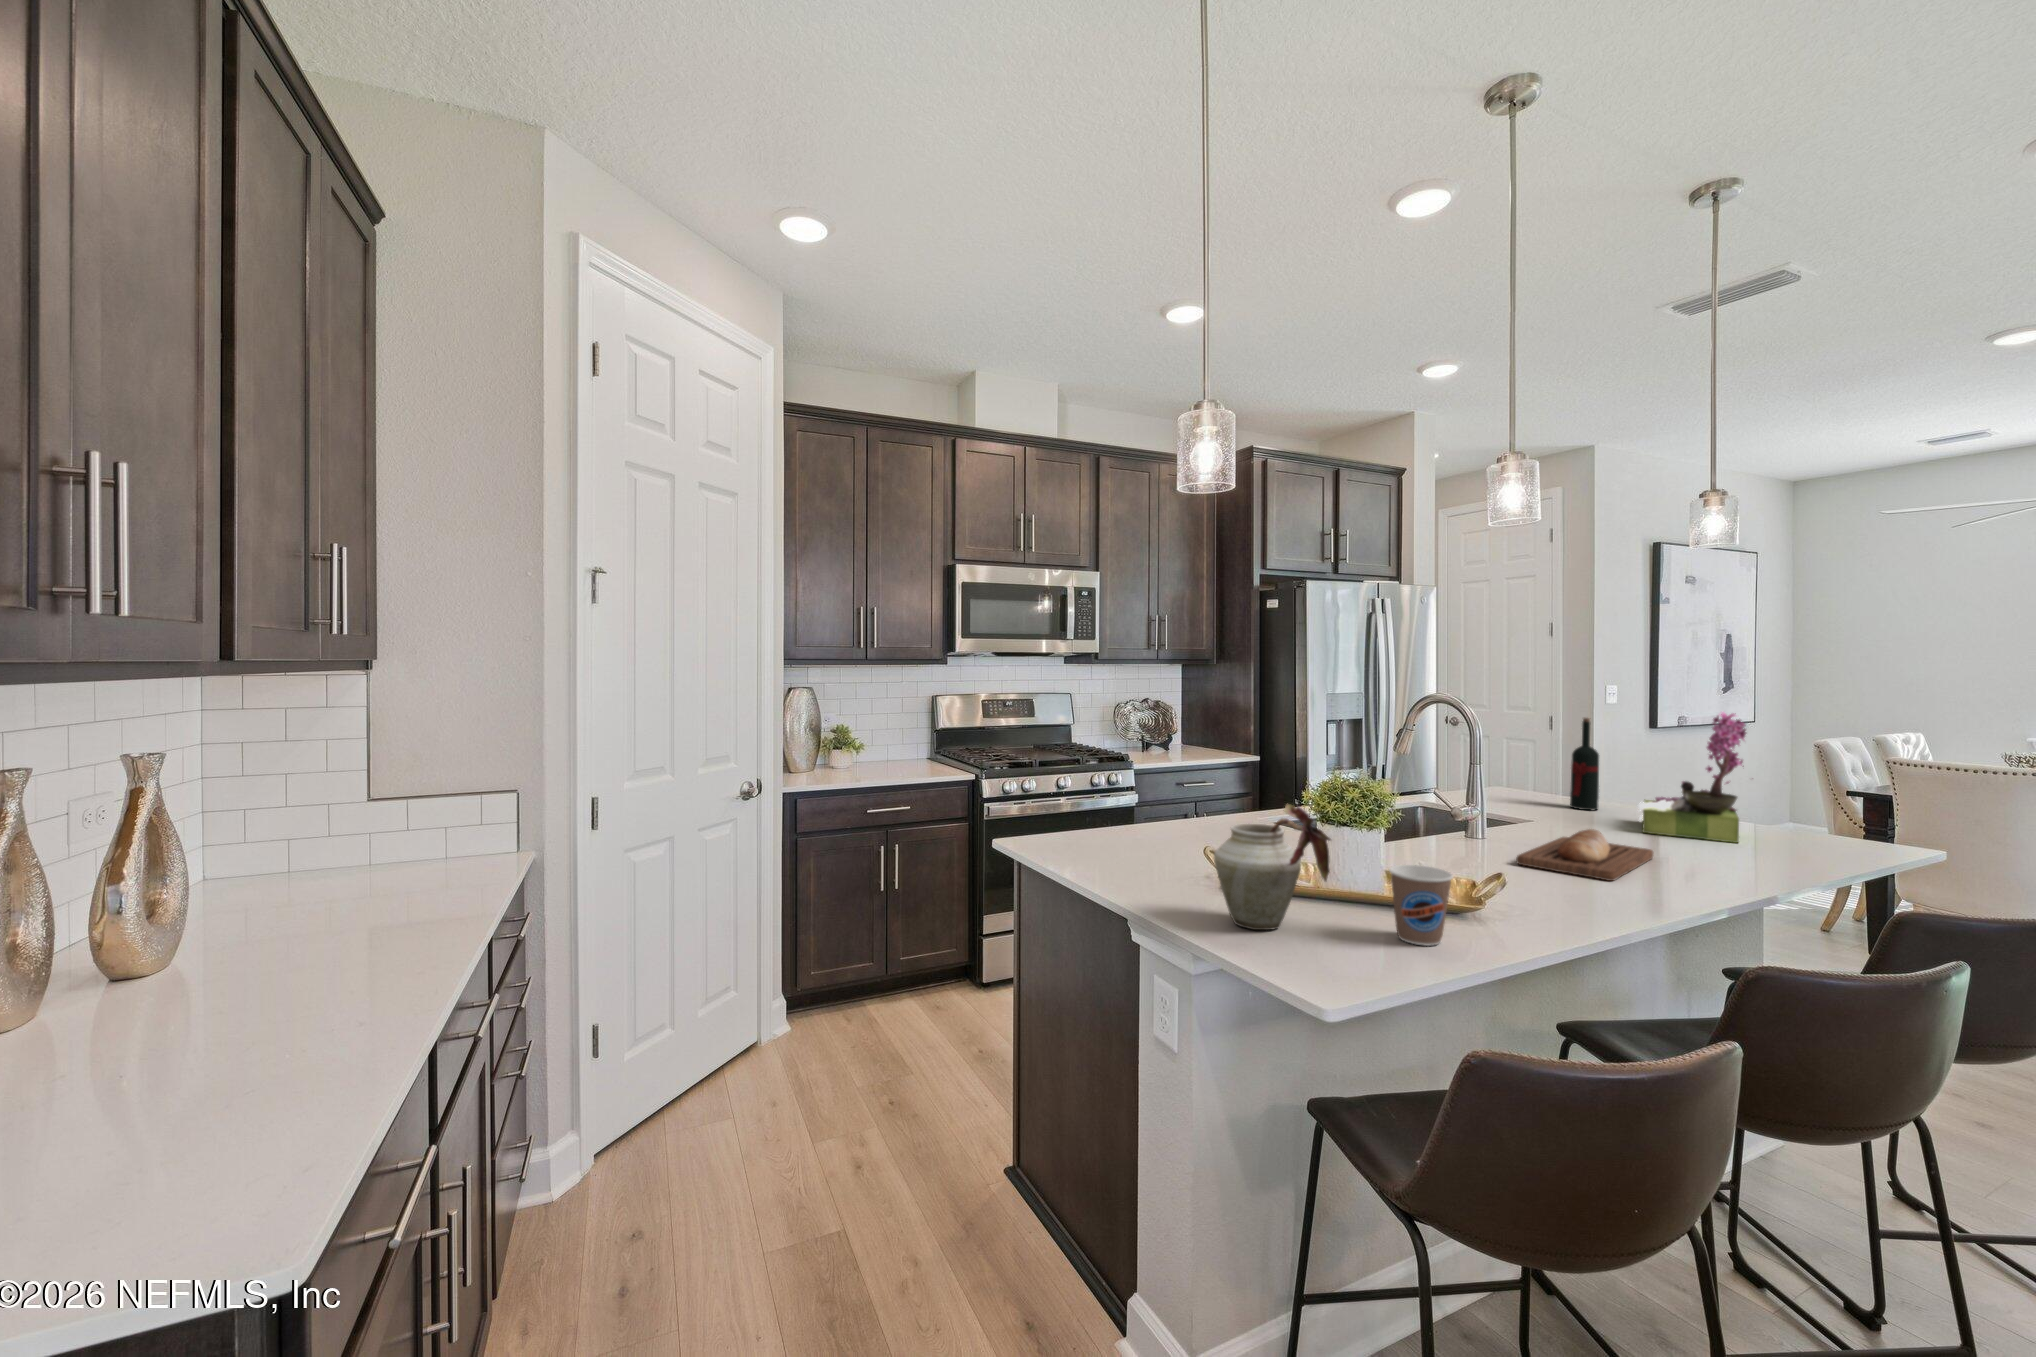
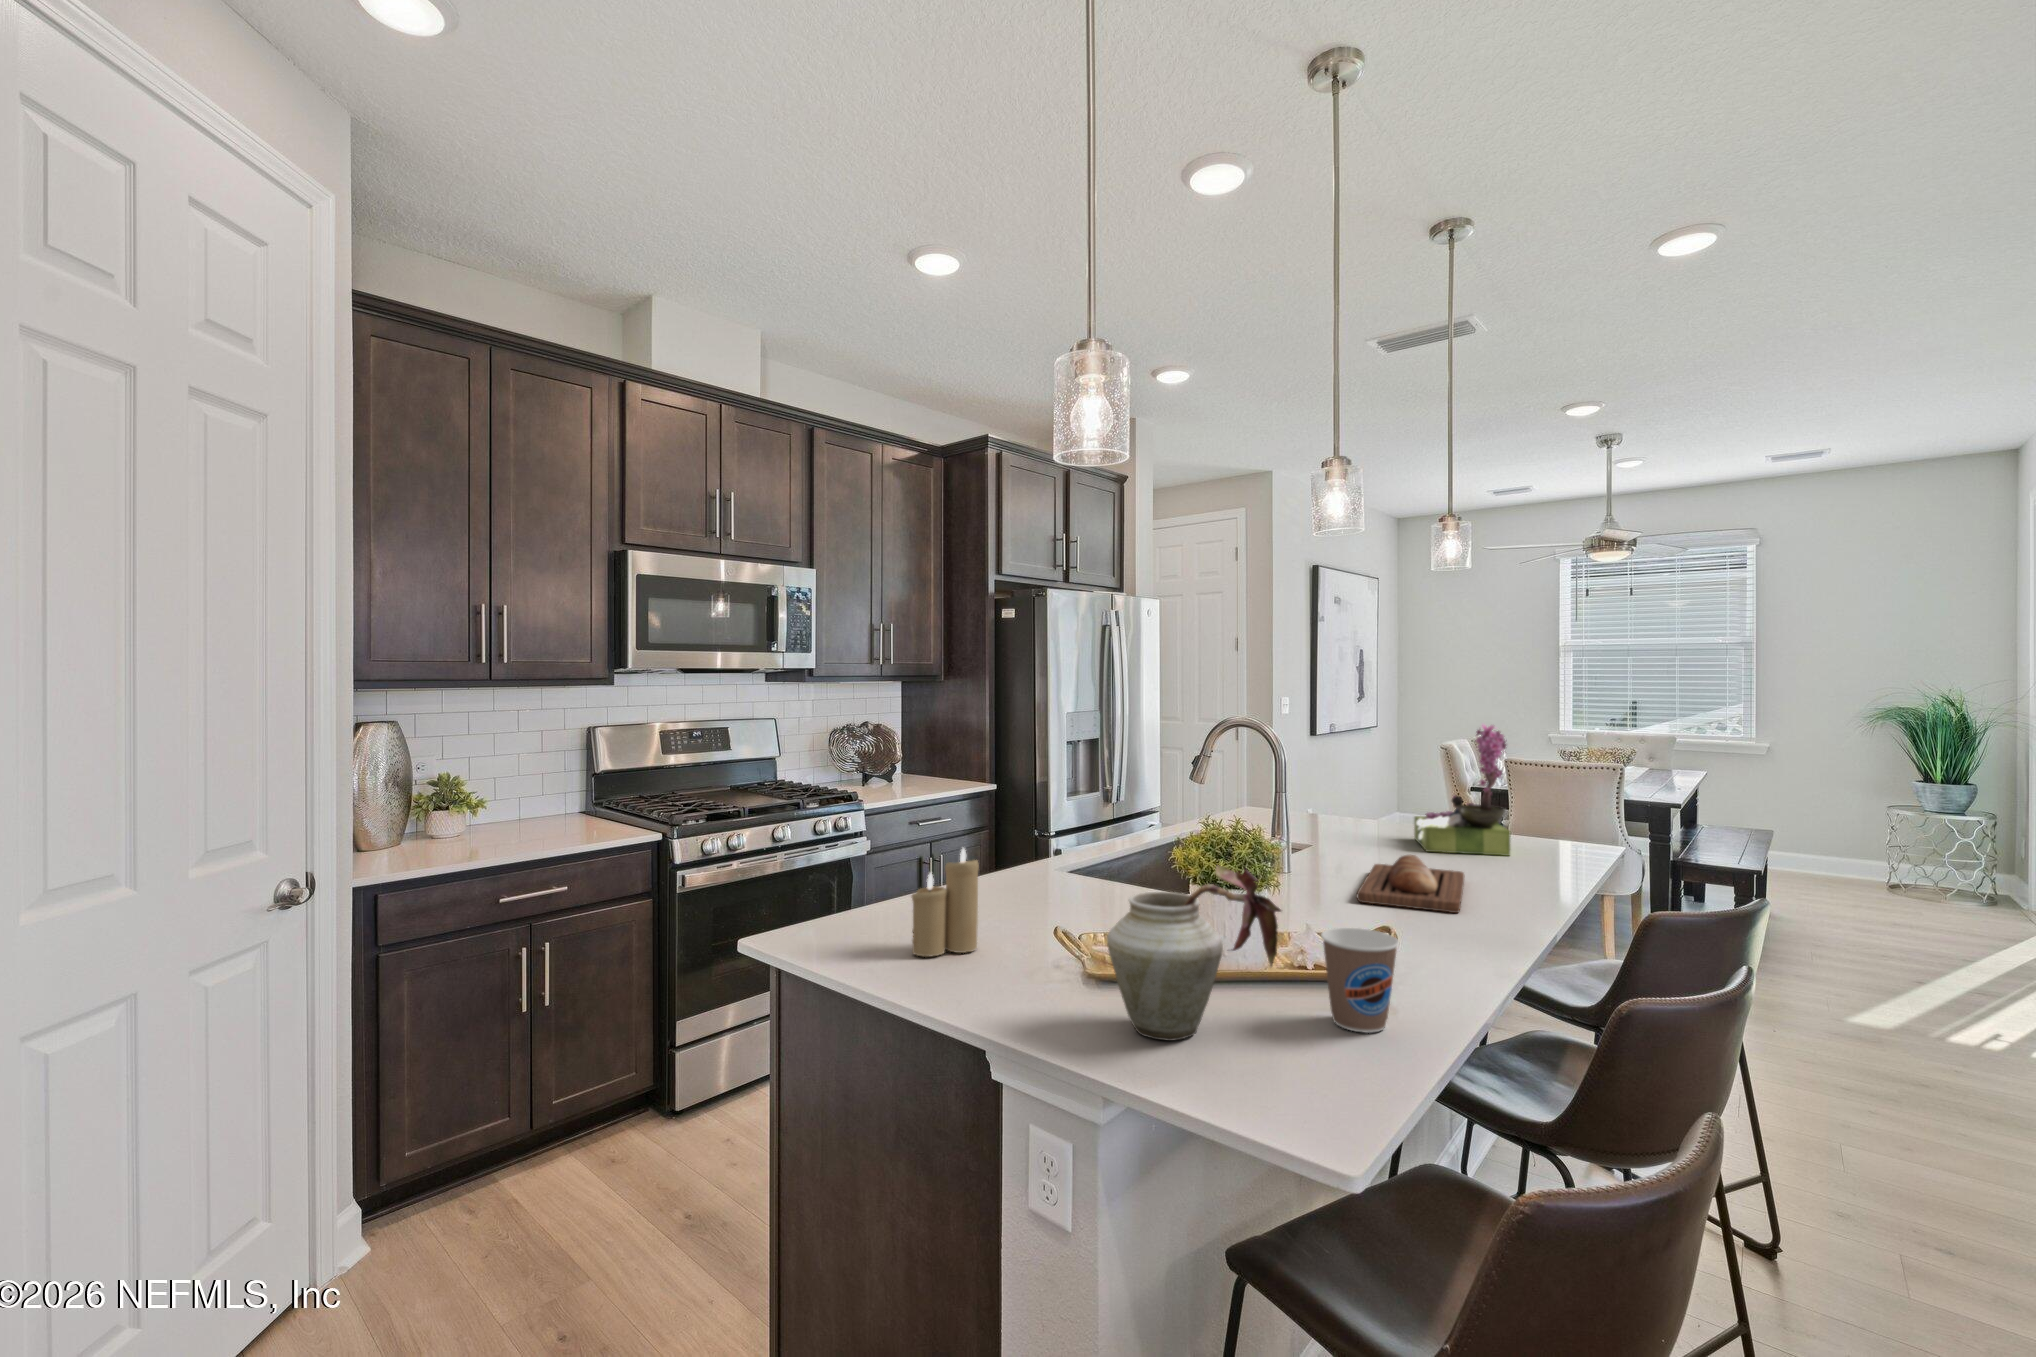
wine bottle: present [1570,718,1599,810] -> none [1339,733,1365,830]
candle: none [1107,788,1159,865] -> present [912,848,979,957]

